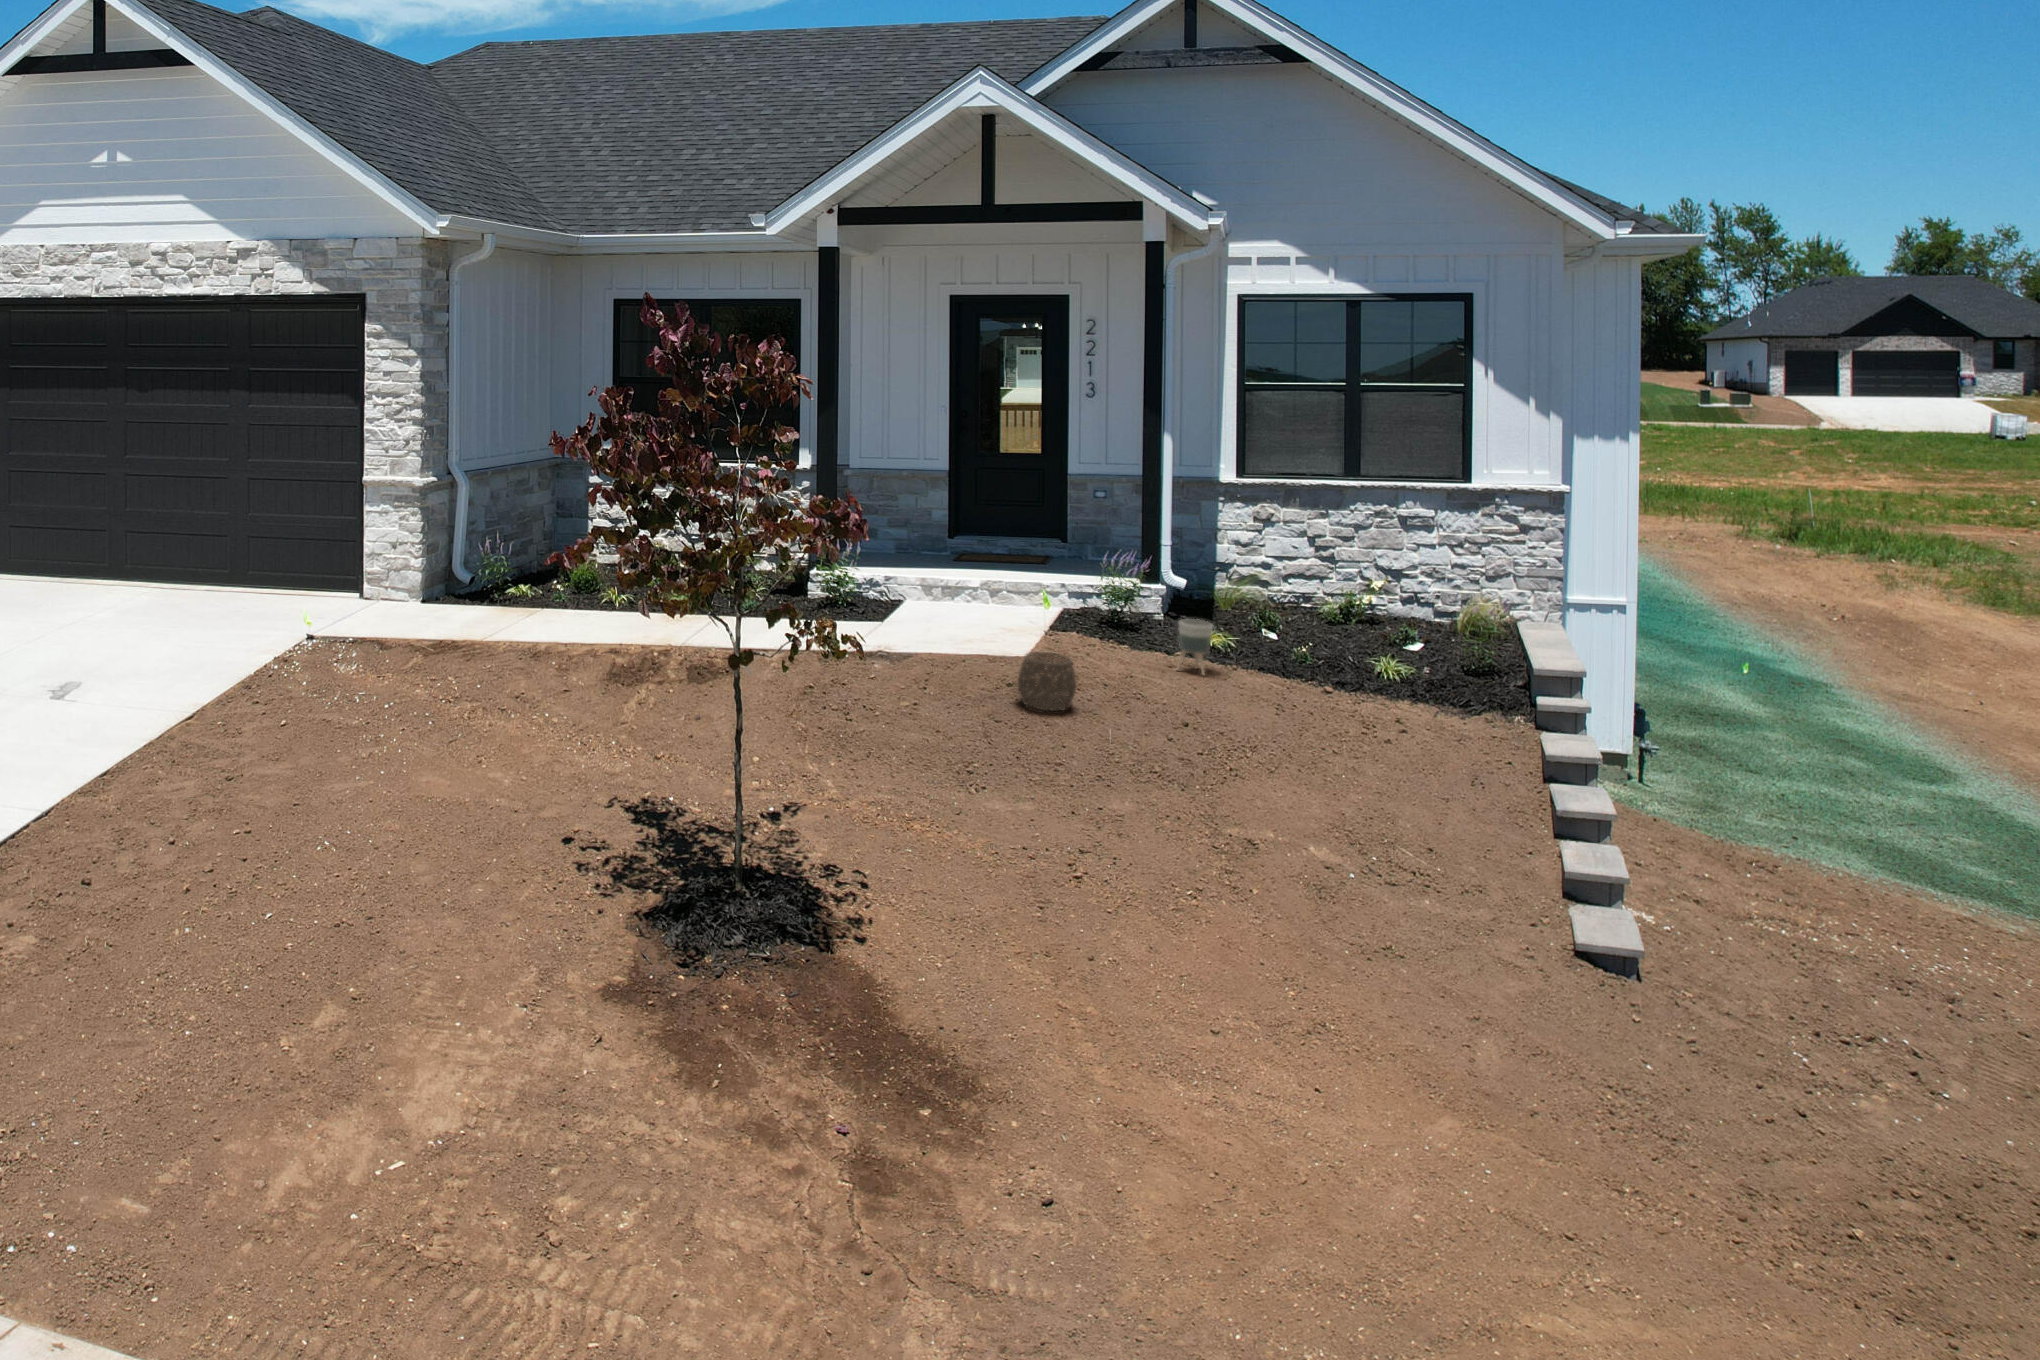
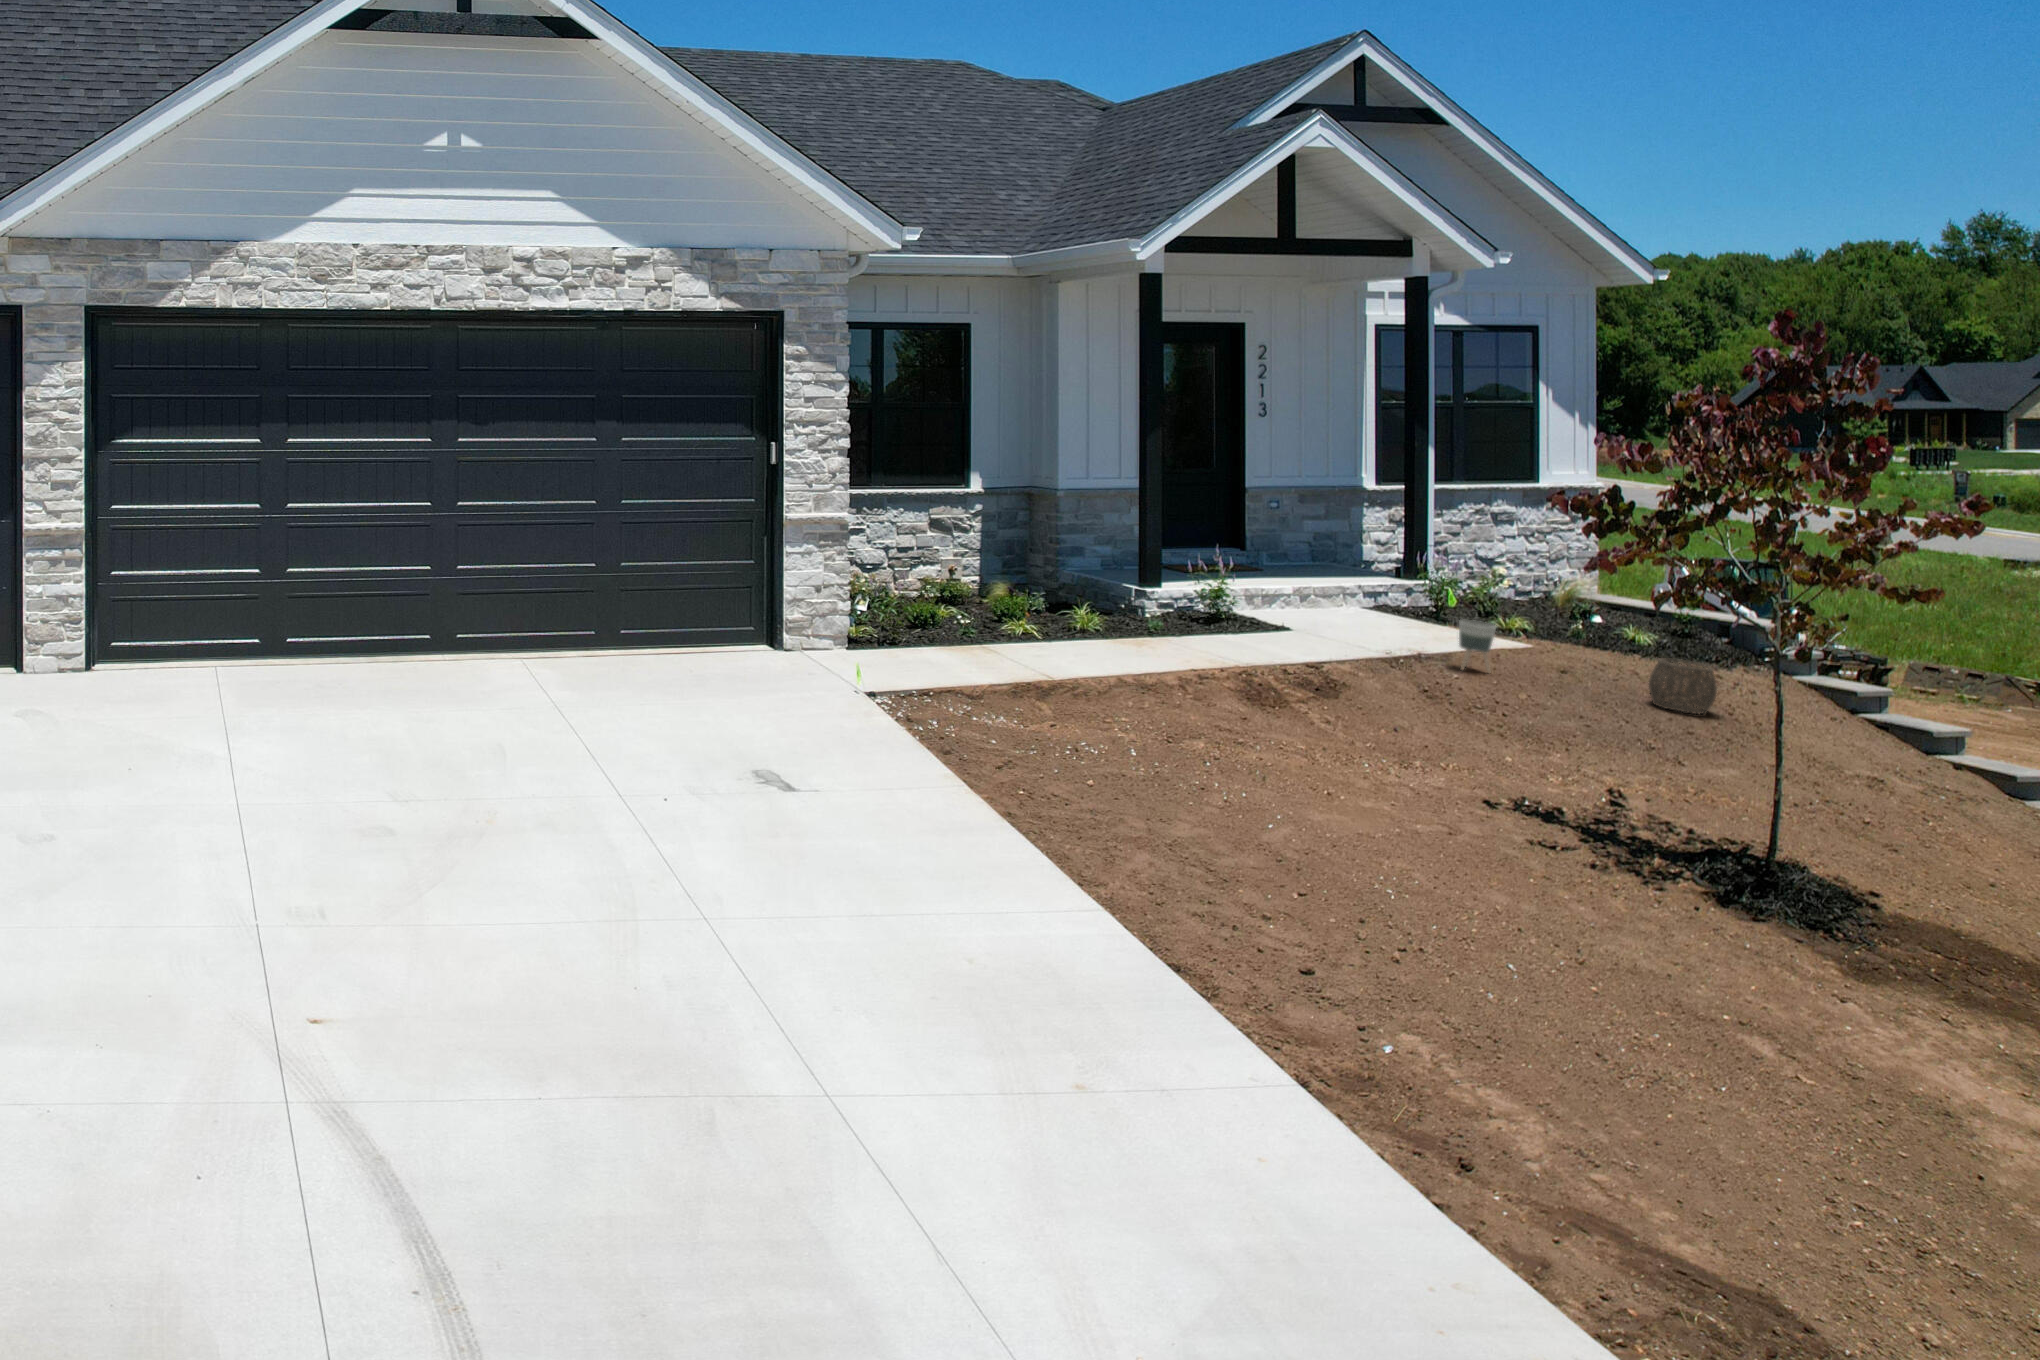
planter: present [1177,619,1213,675] -> present [1459,620,1496,672]

